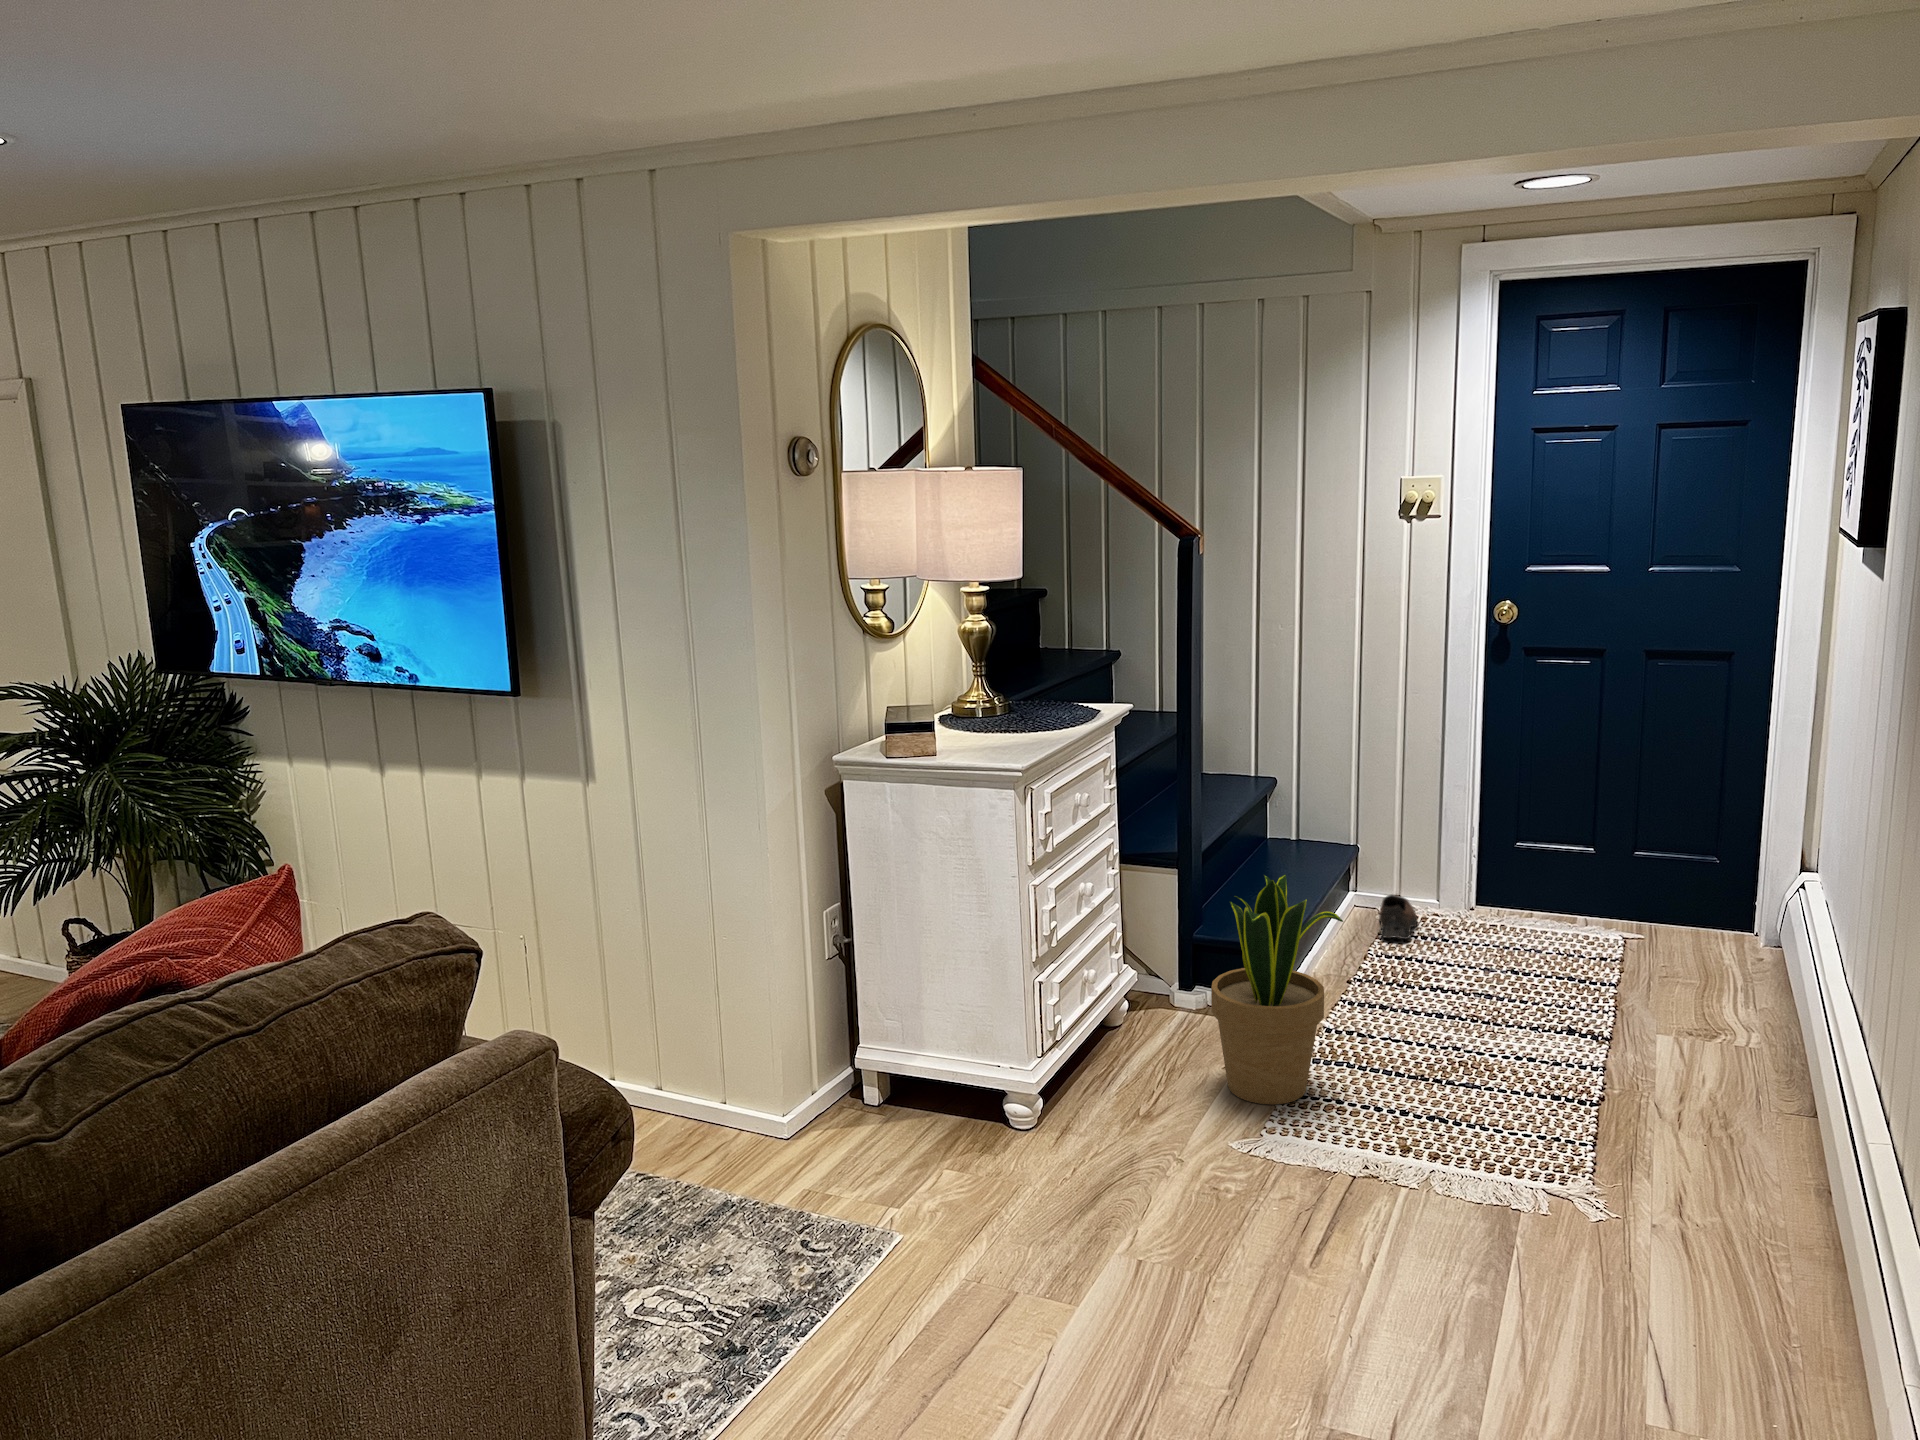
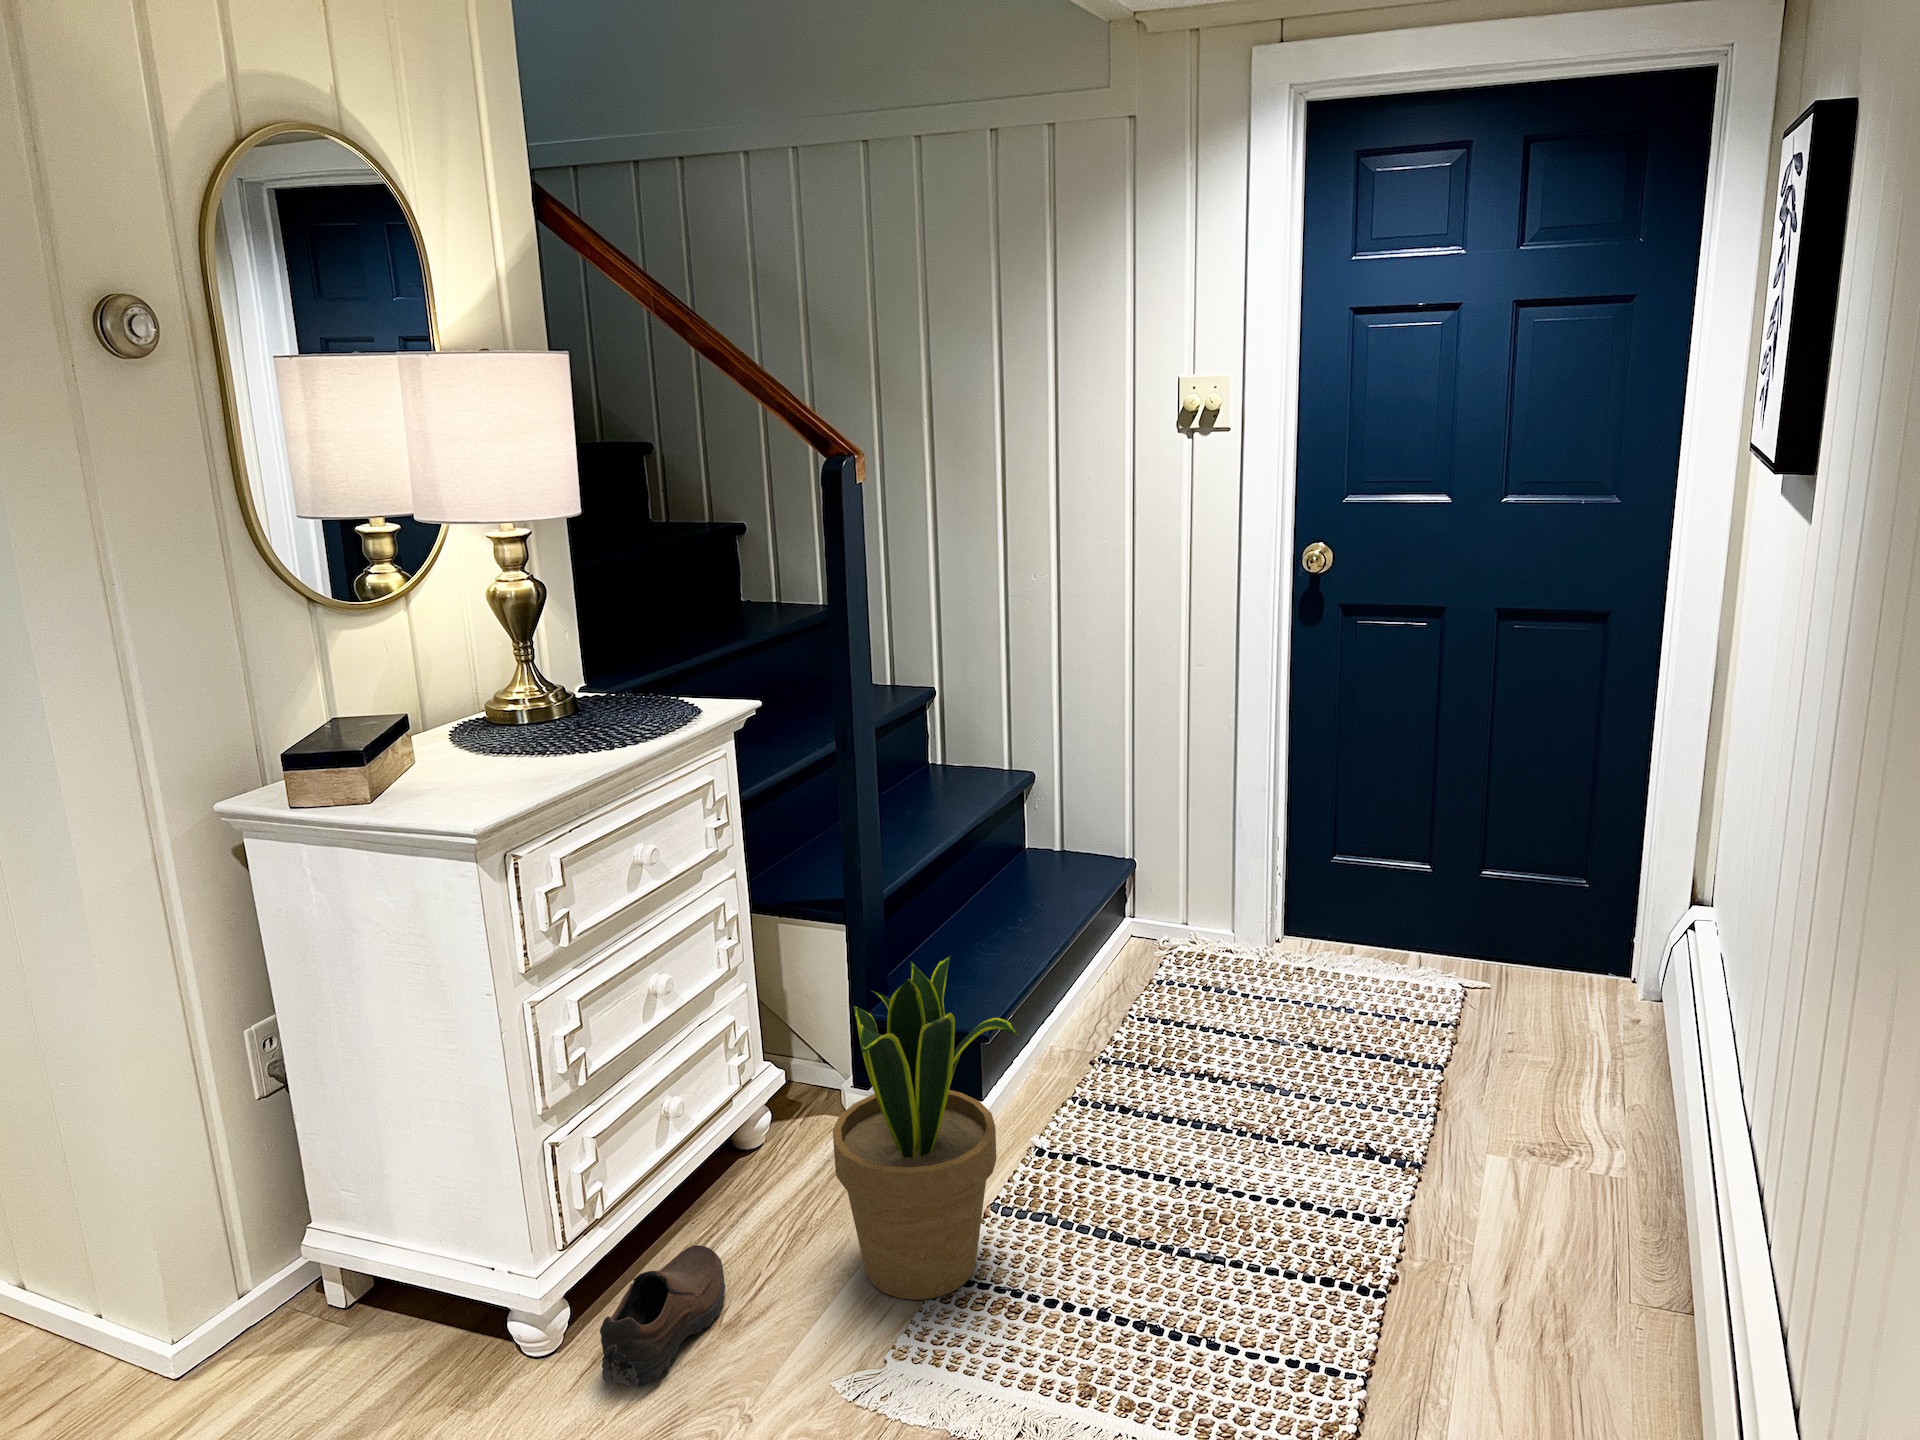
shoe: present [1379,895,1417,939] -> present [600,1245,725,1387]

